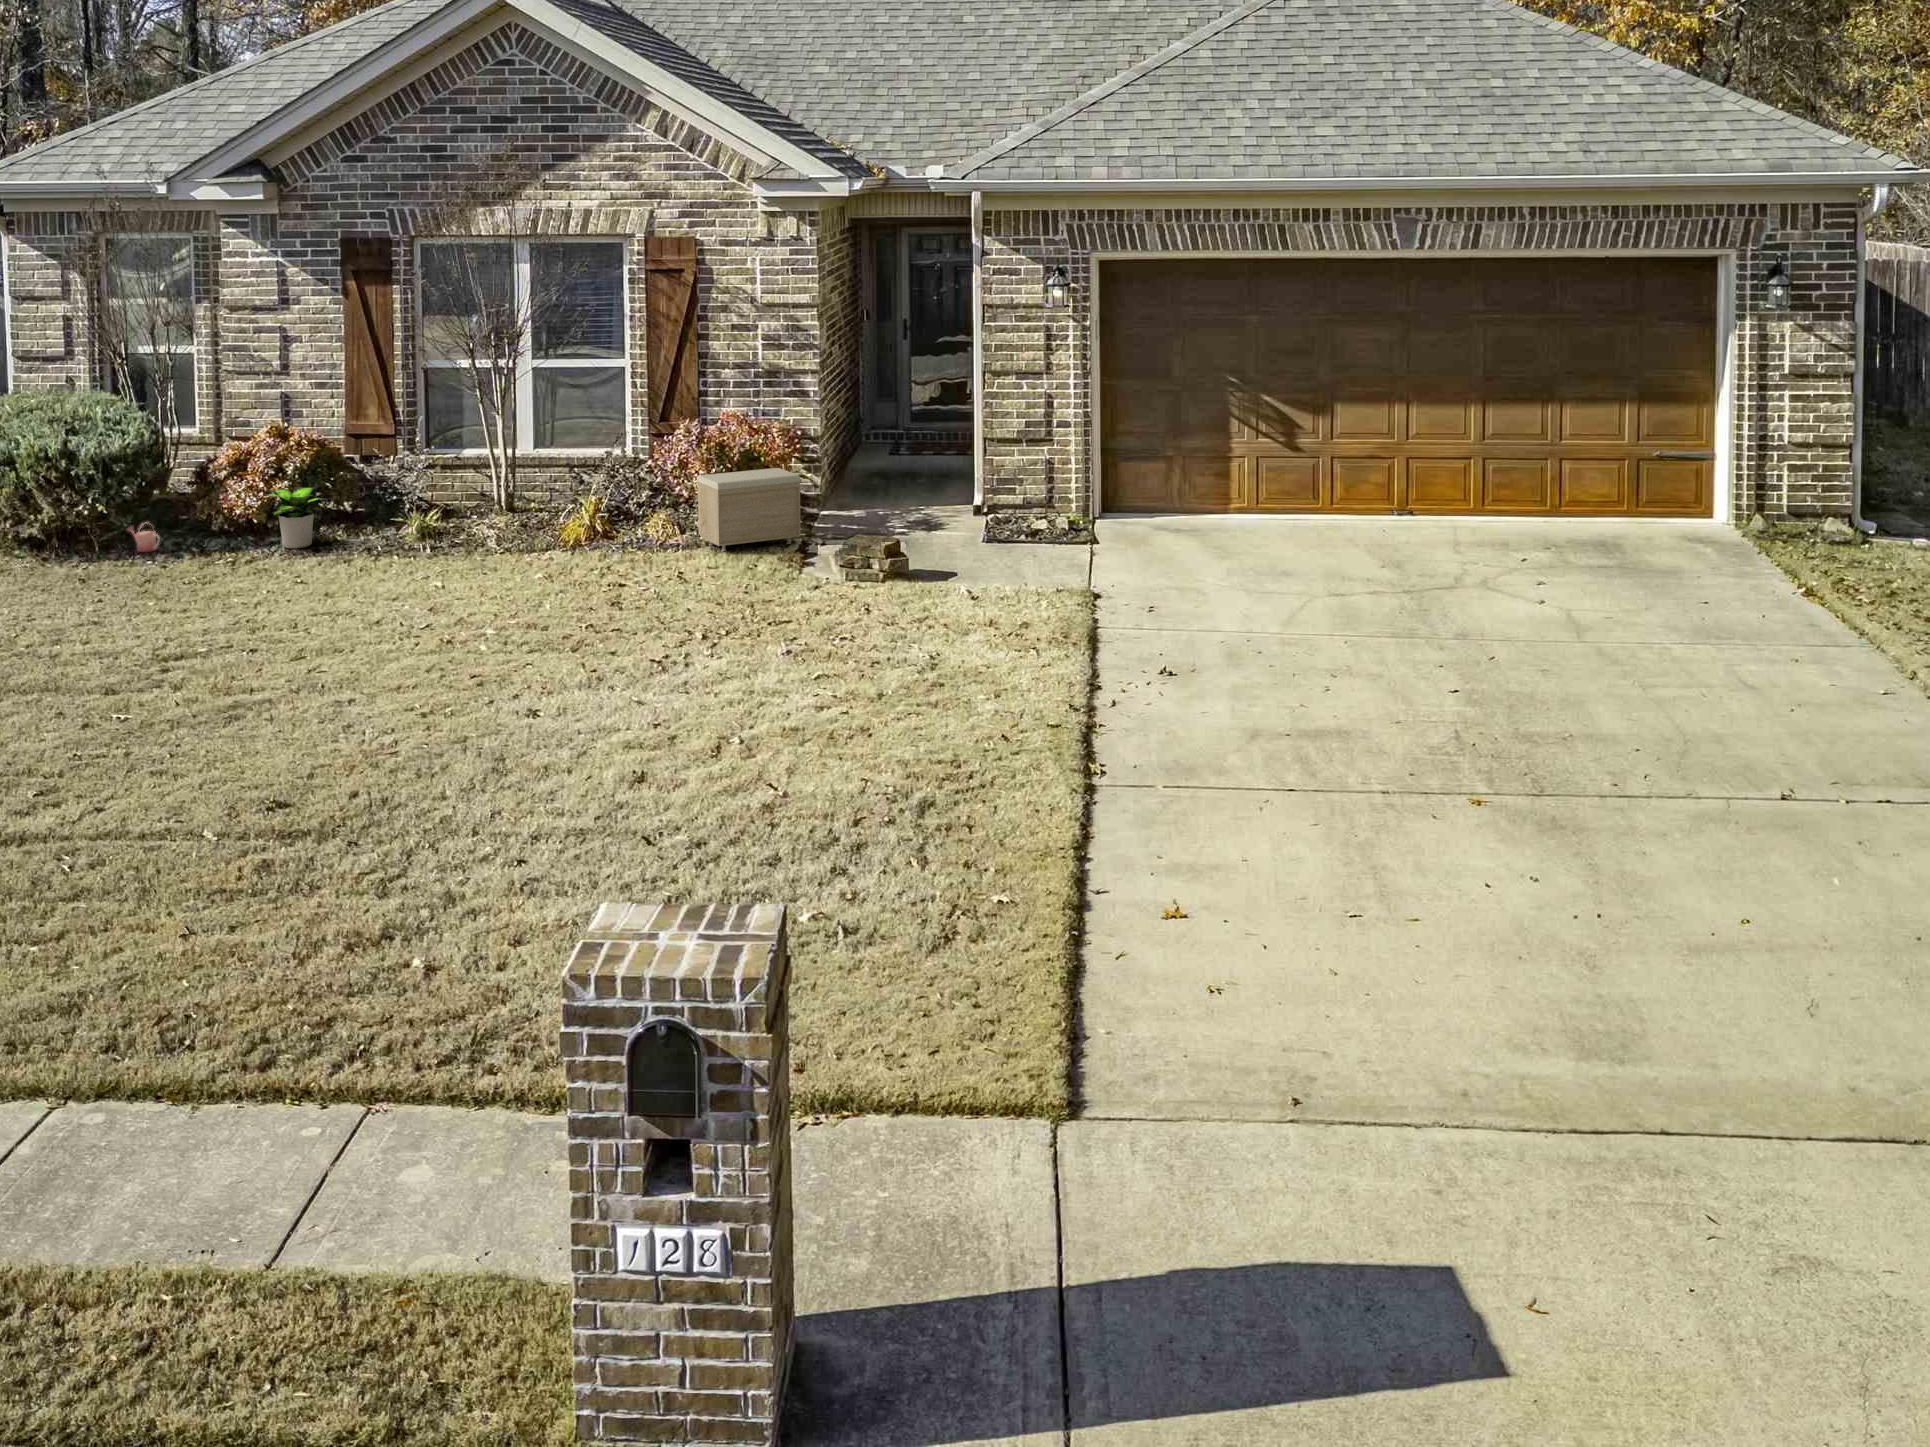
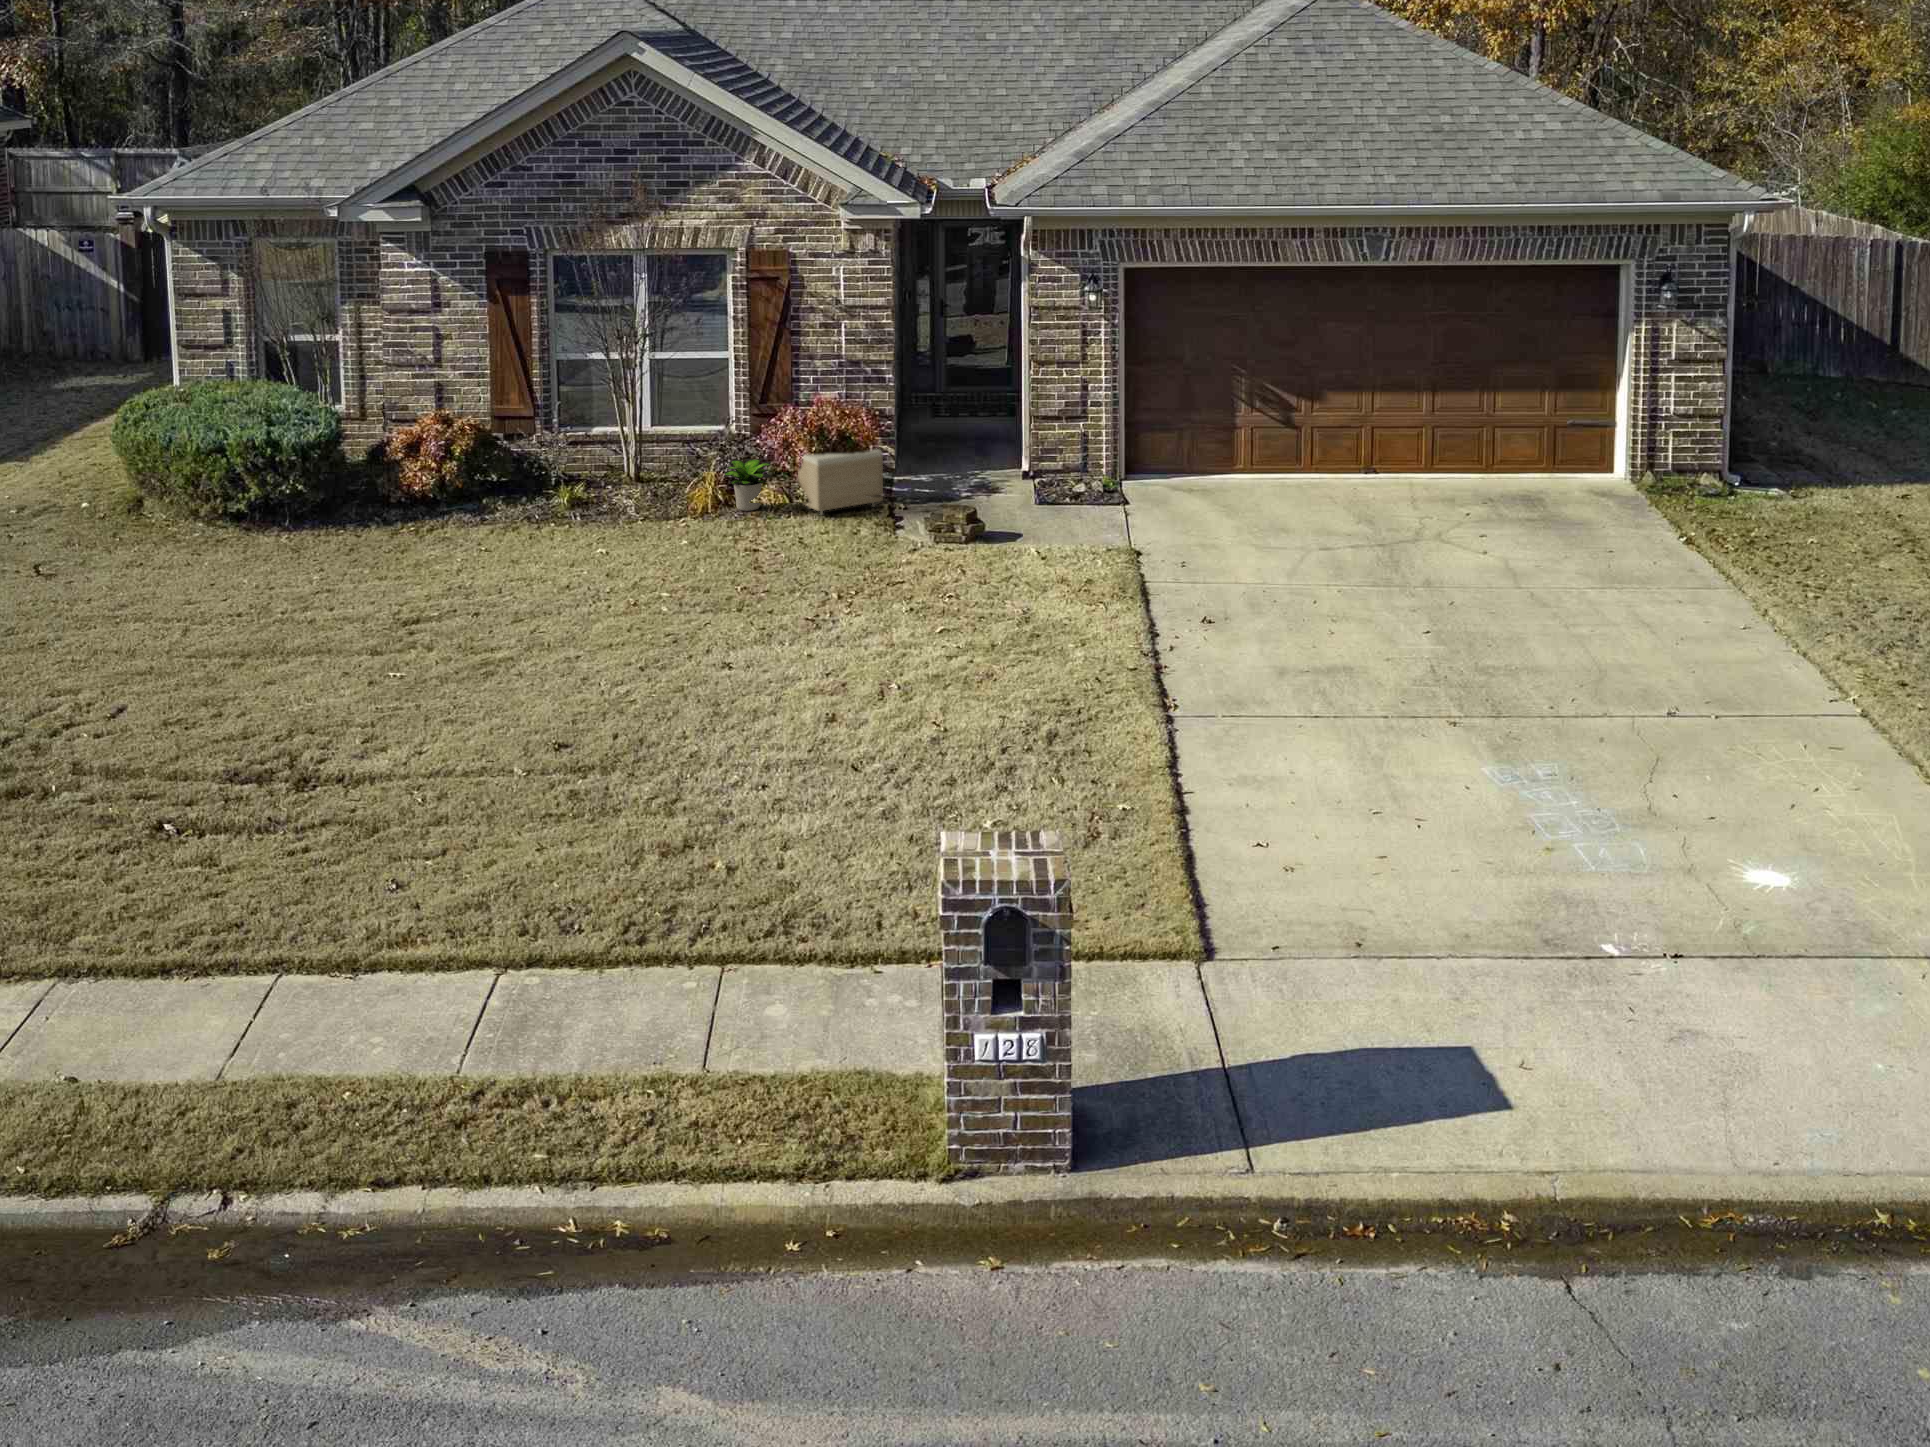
potted plant: present [264,487,327,548] -> present [724,459,771,511]
watering can: present [127,522,159,552] -> none [316,498,346,524]

